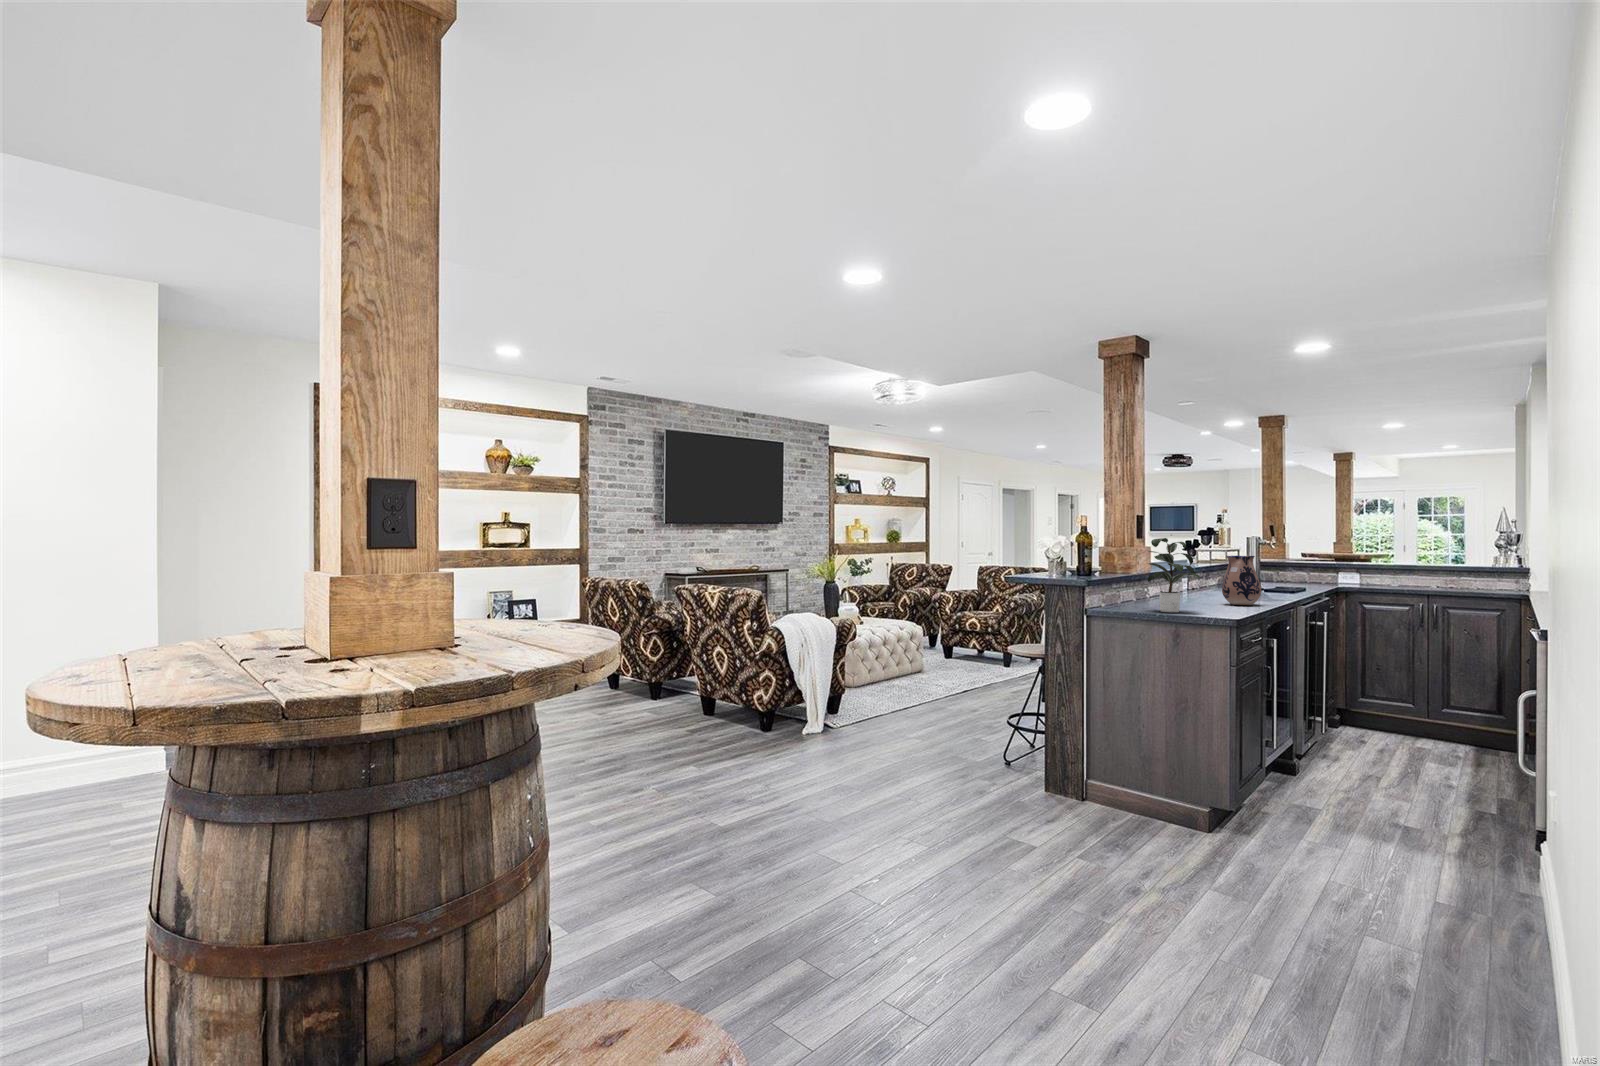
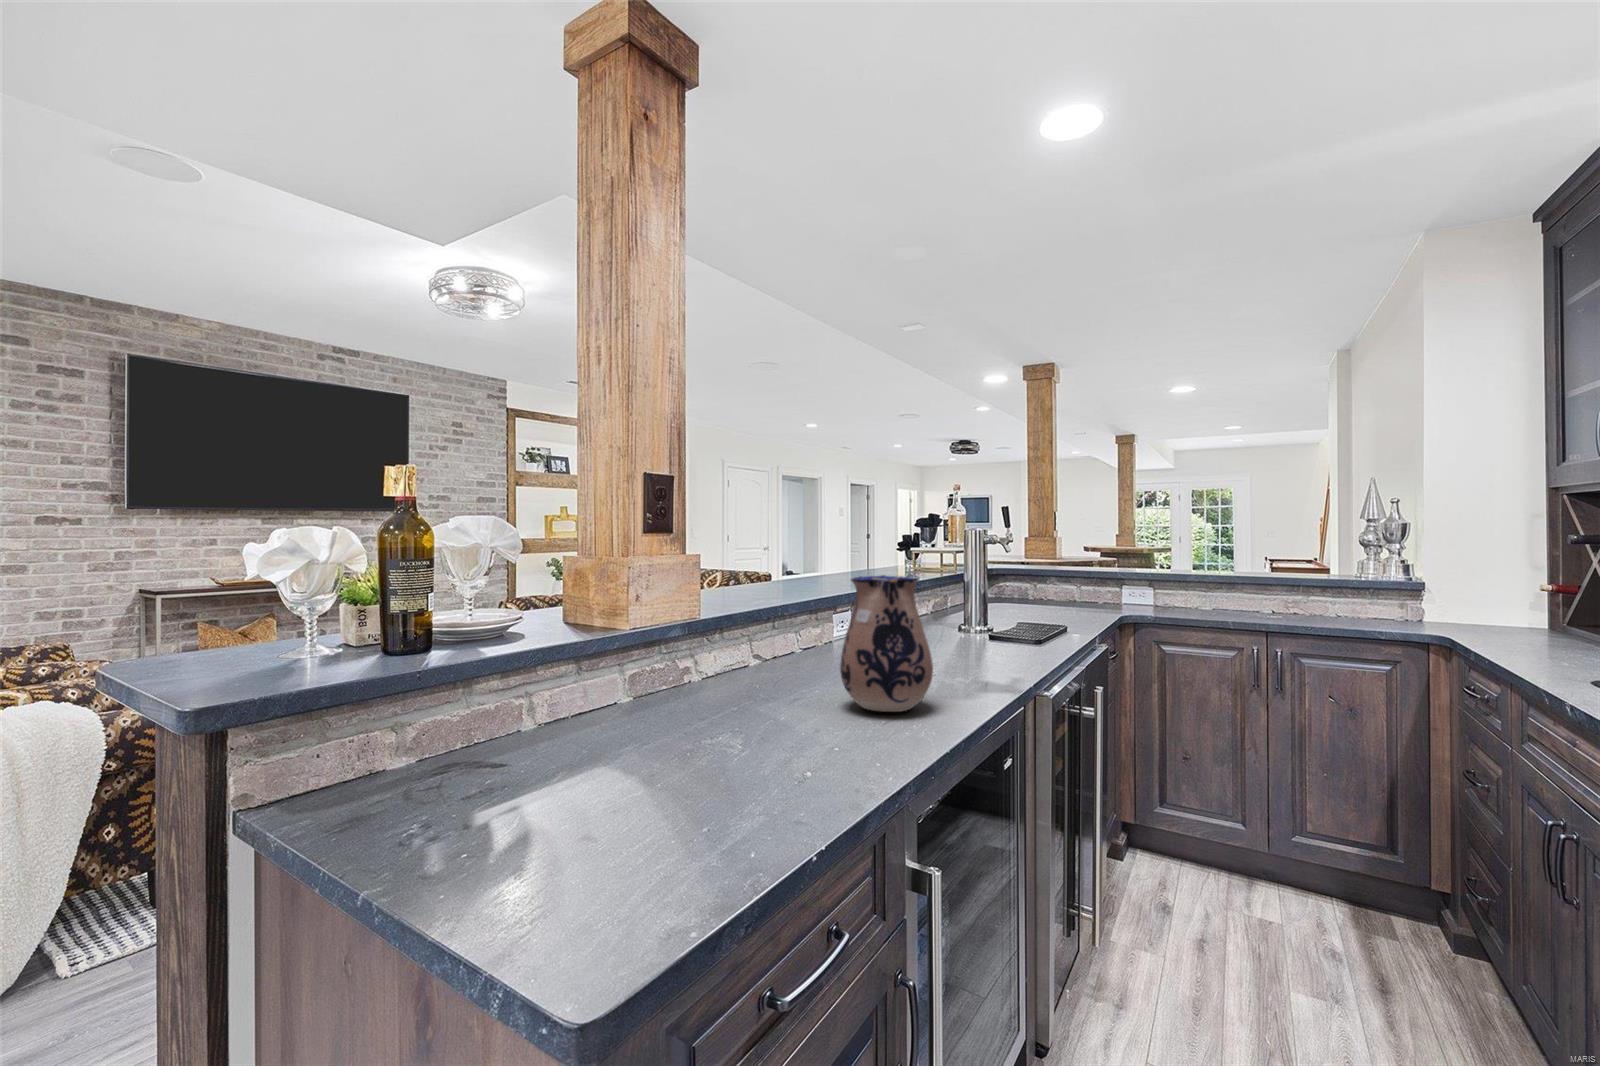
potted plant: present [1148,538,1200,612] -> none [472,527,706,792]

